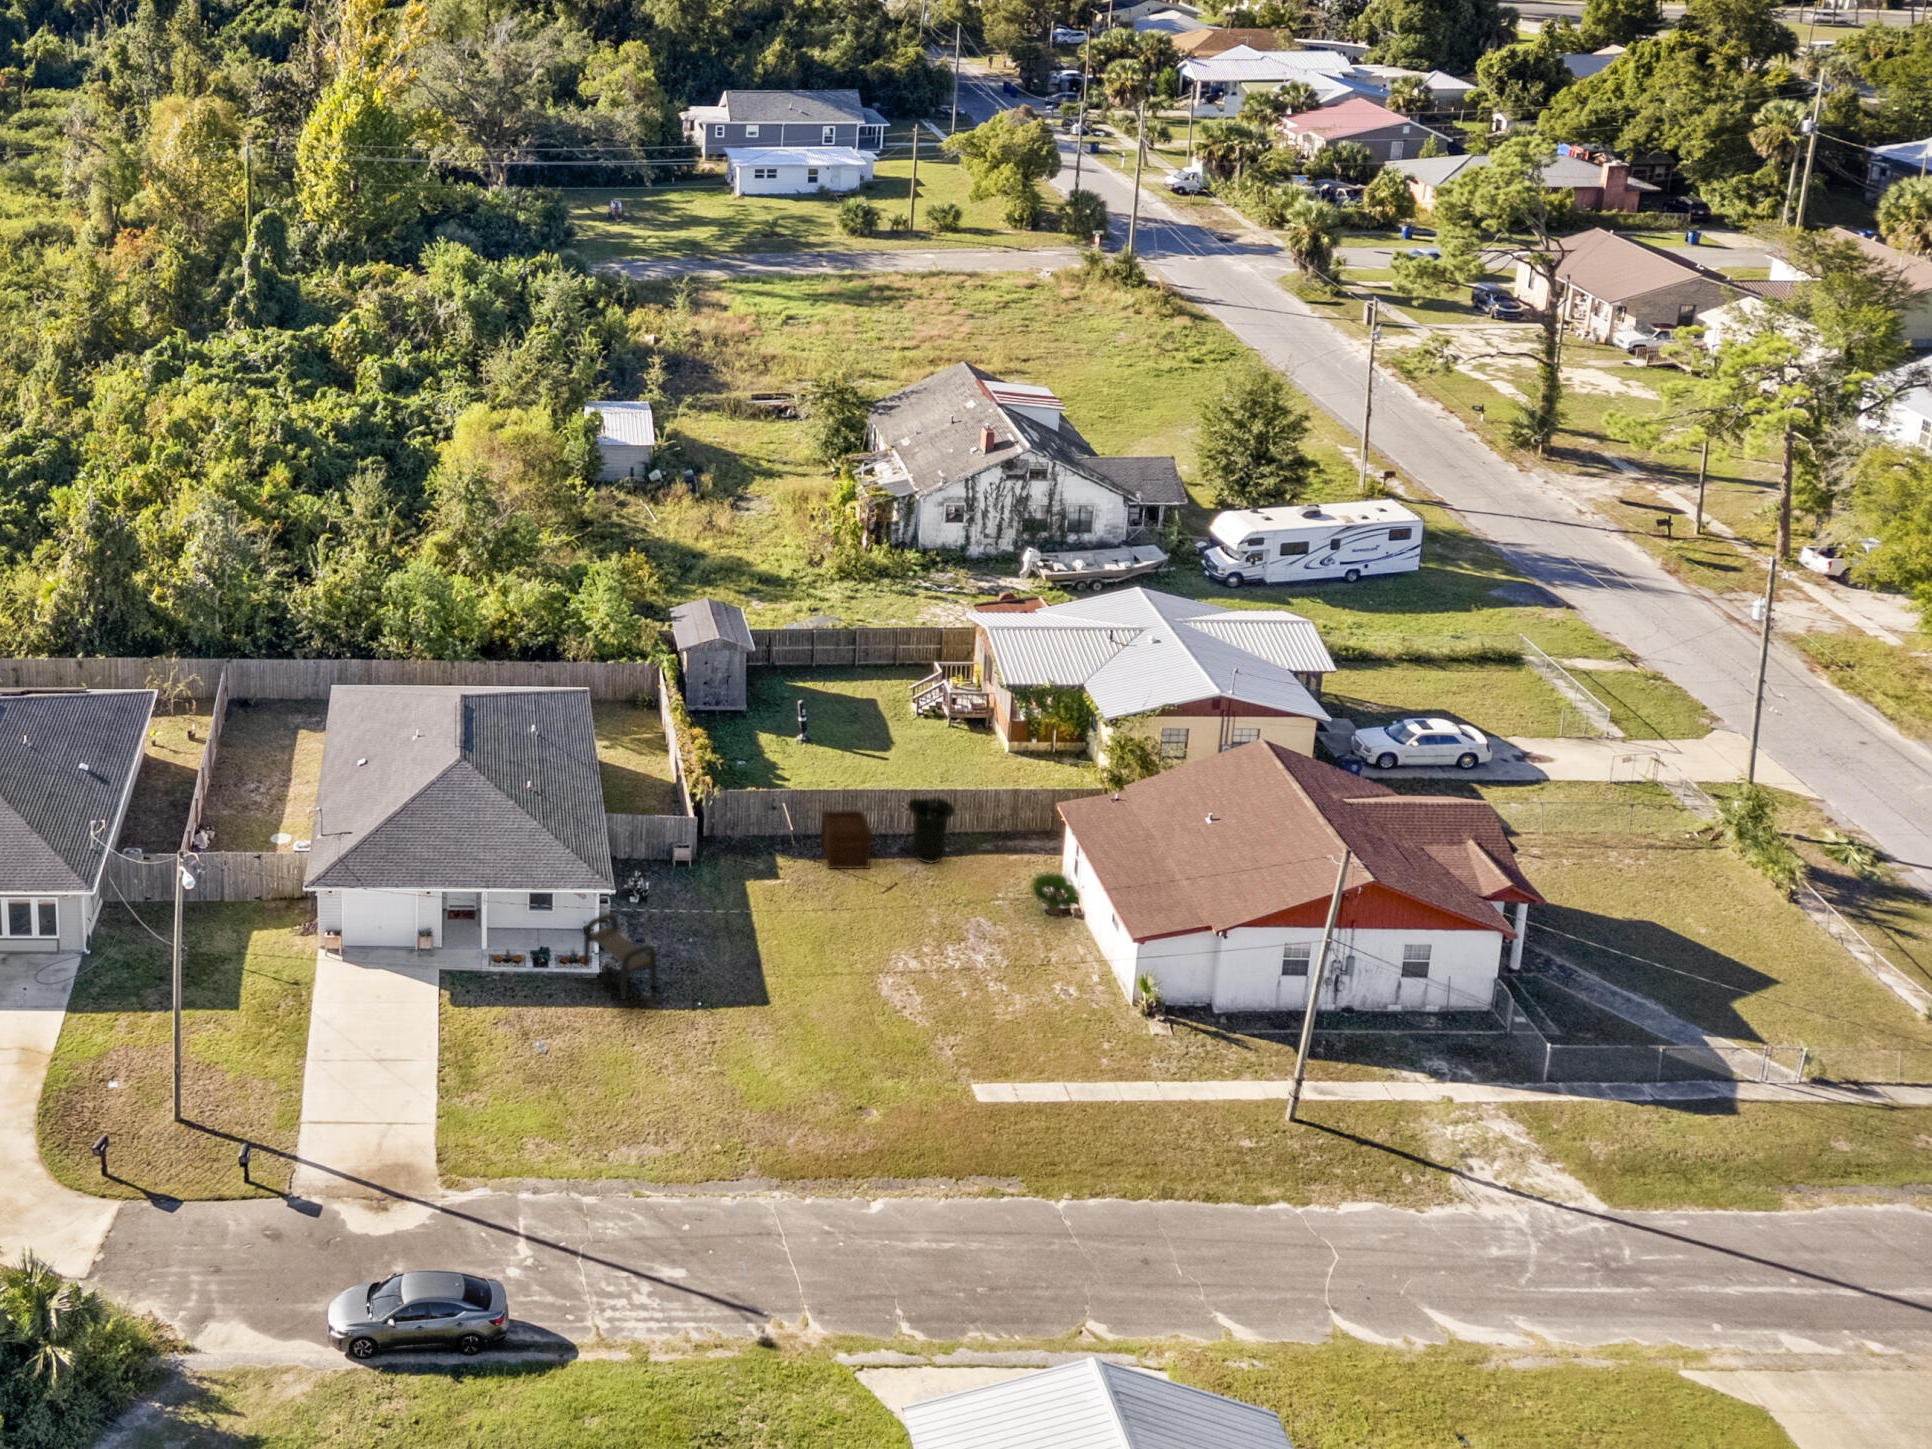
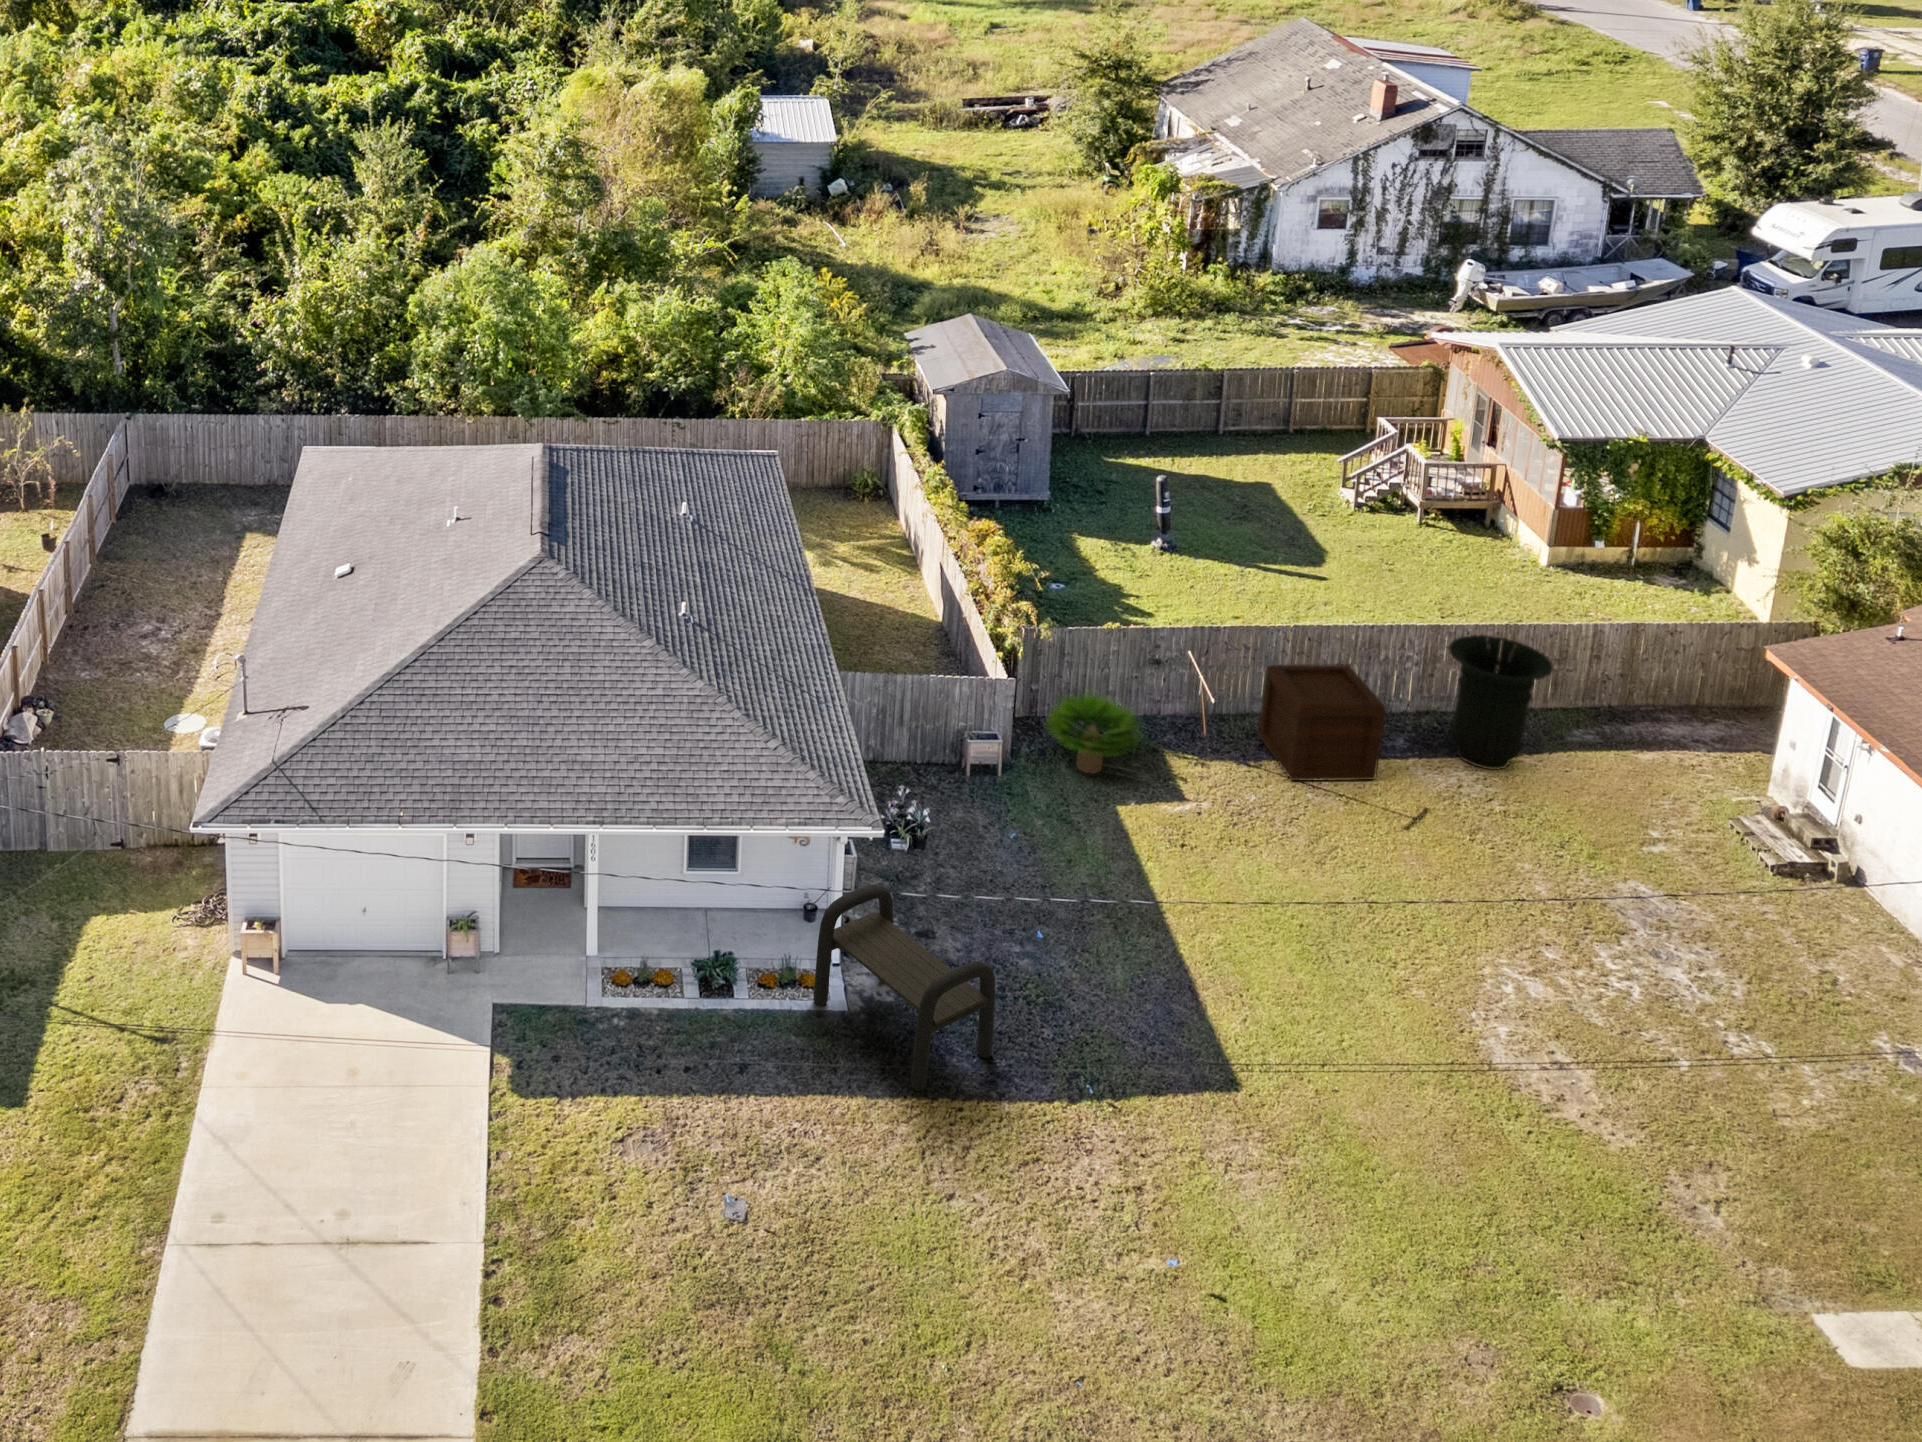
potted plant: present [1031,872,1079,915] -> present [1047,690,1139,774]

